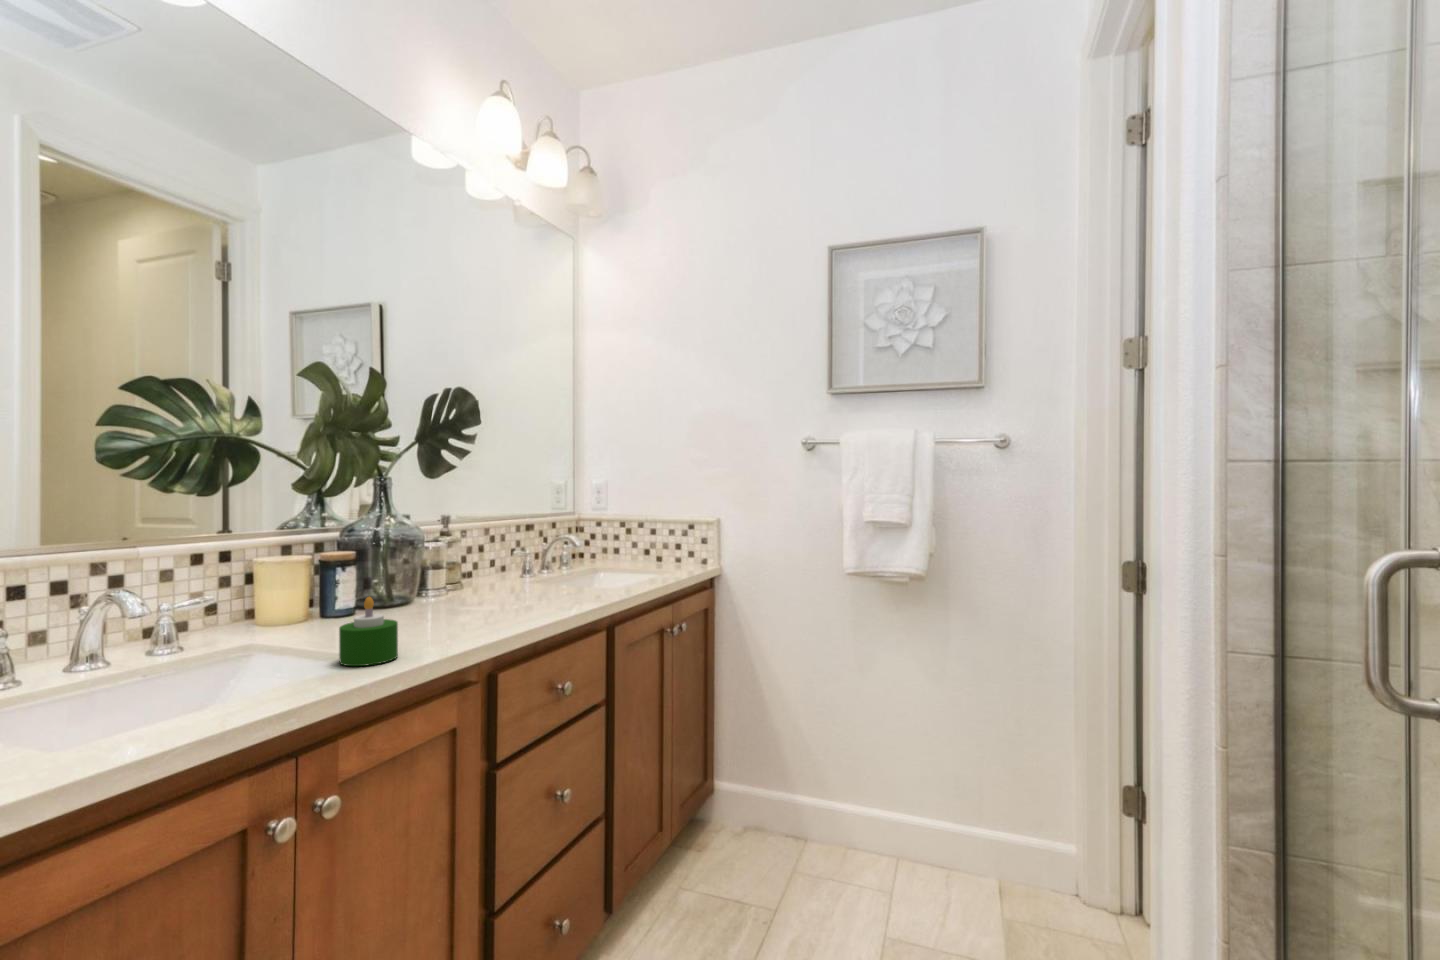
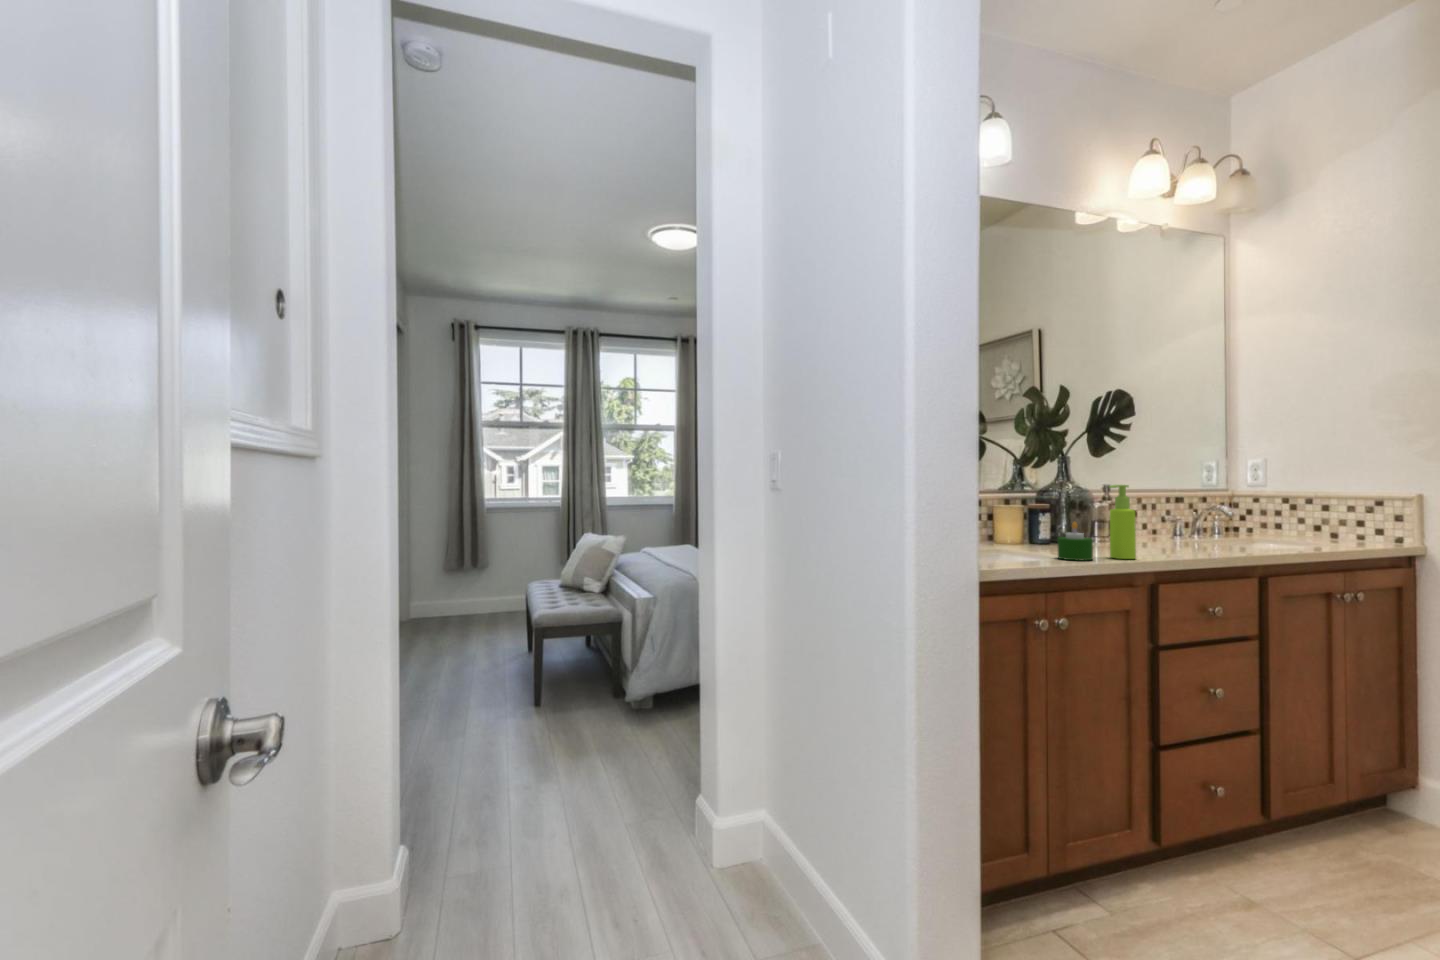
soap dispenser: none [425,530,464,645] -> present [1109,485,1136,559]

